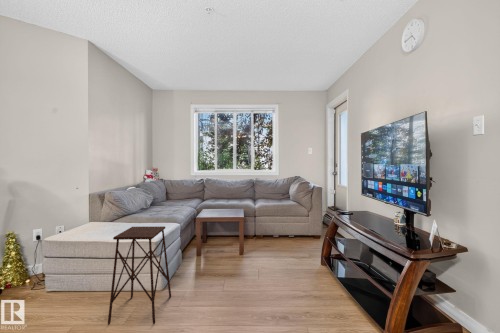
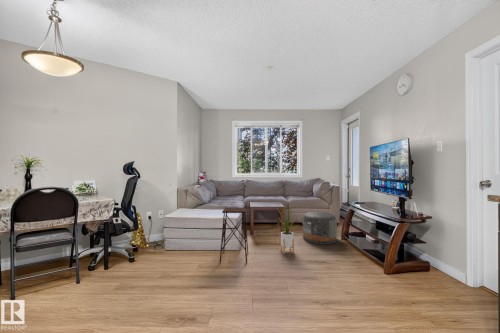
house plant: none [210,216,254,298] -> present [279,206,296,254]
pouf: none [266,225,313,276] -> present [303,212,337,244]

